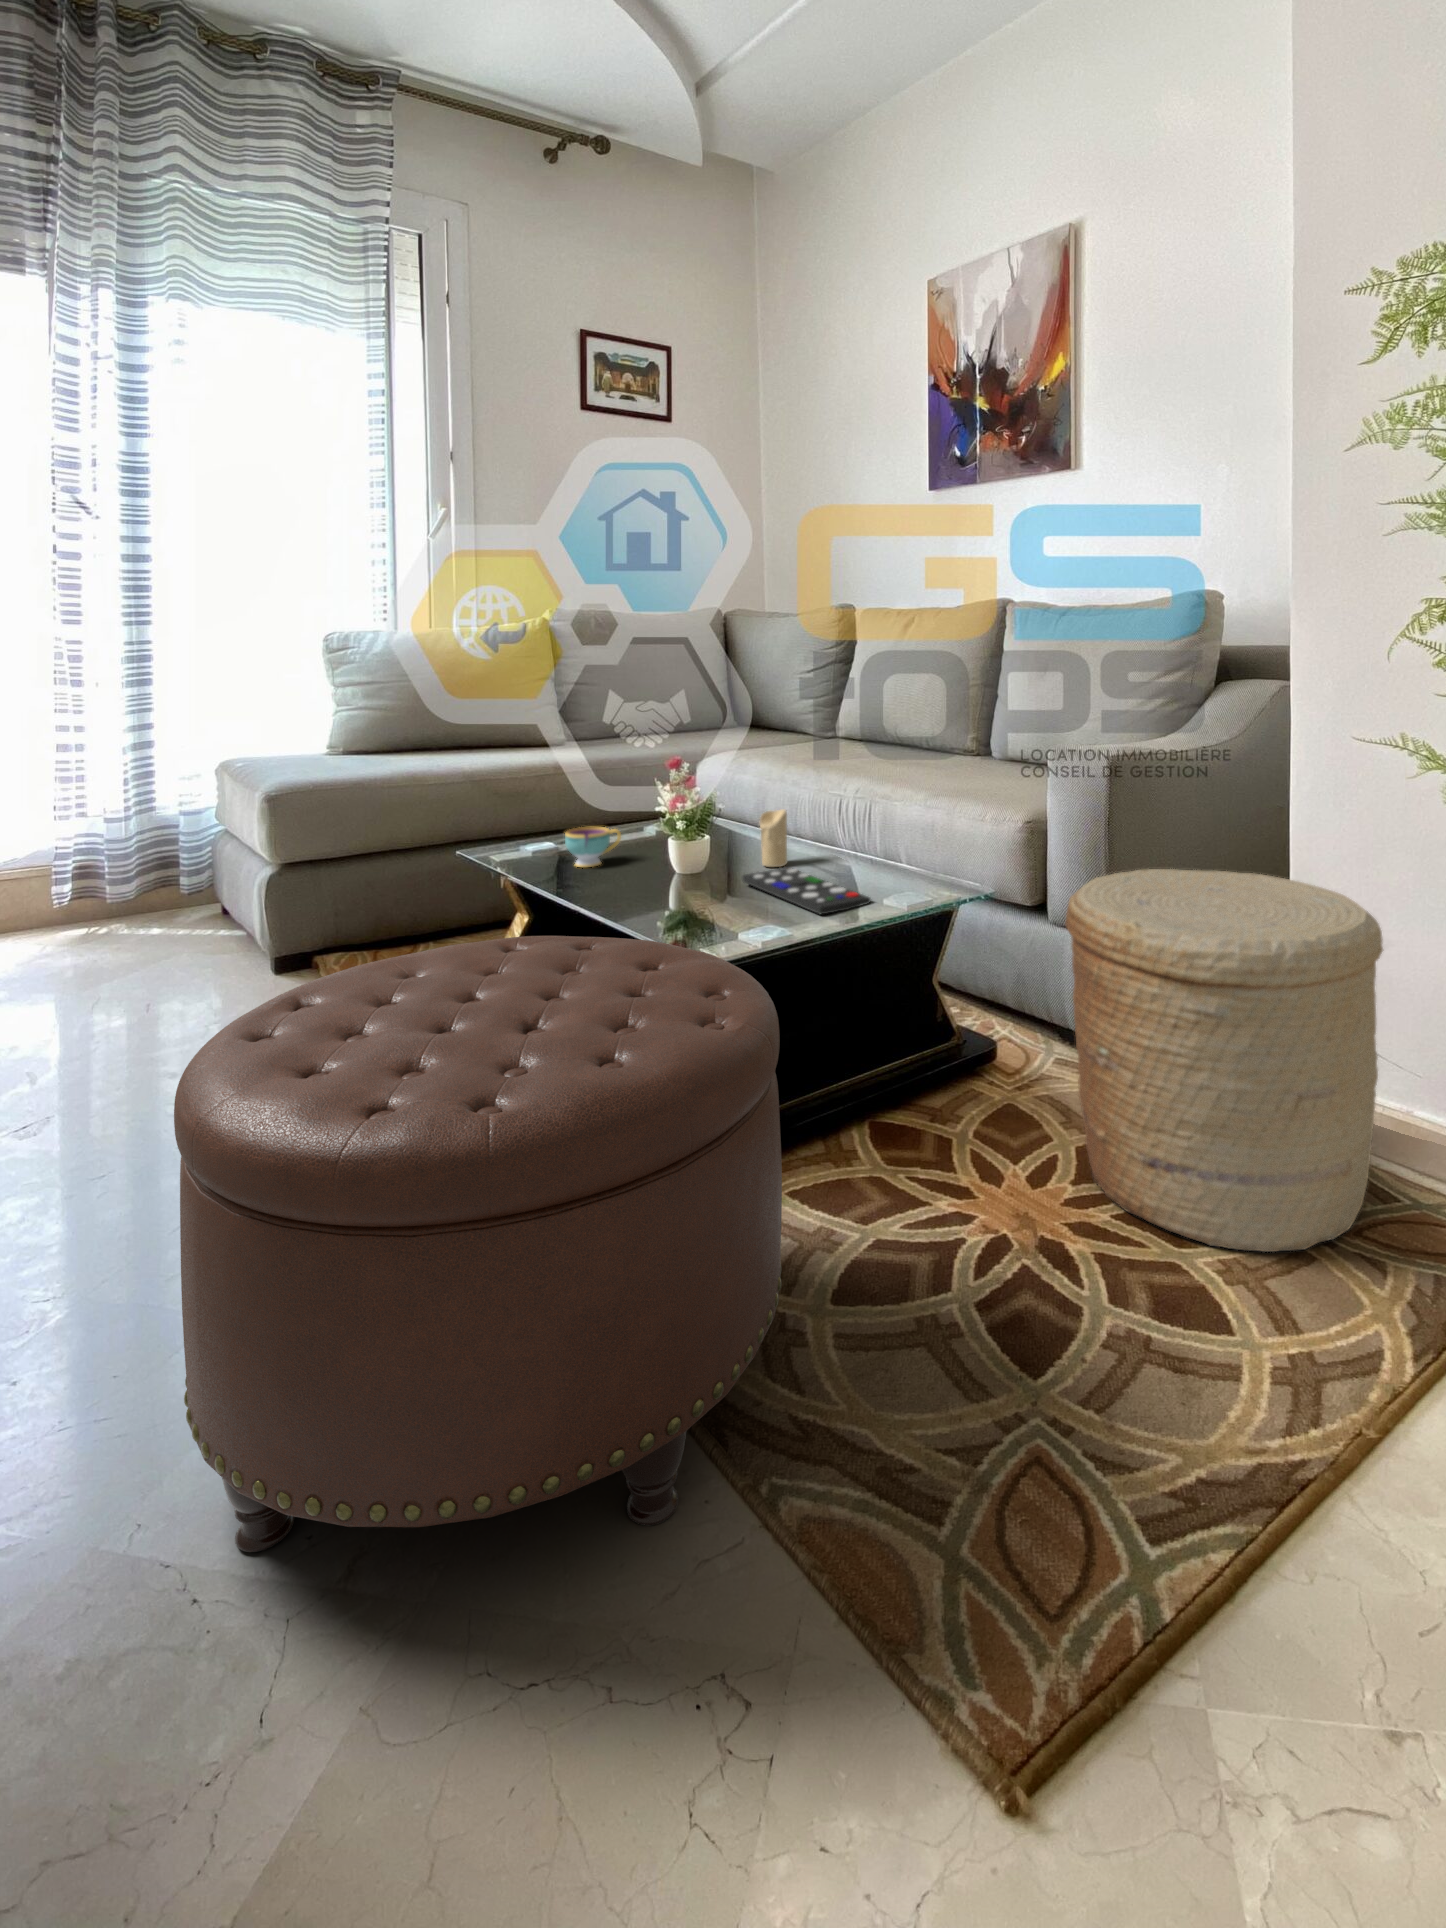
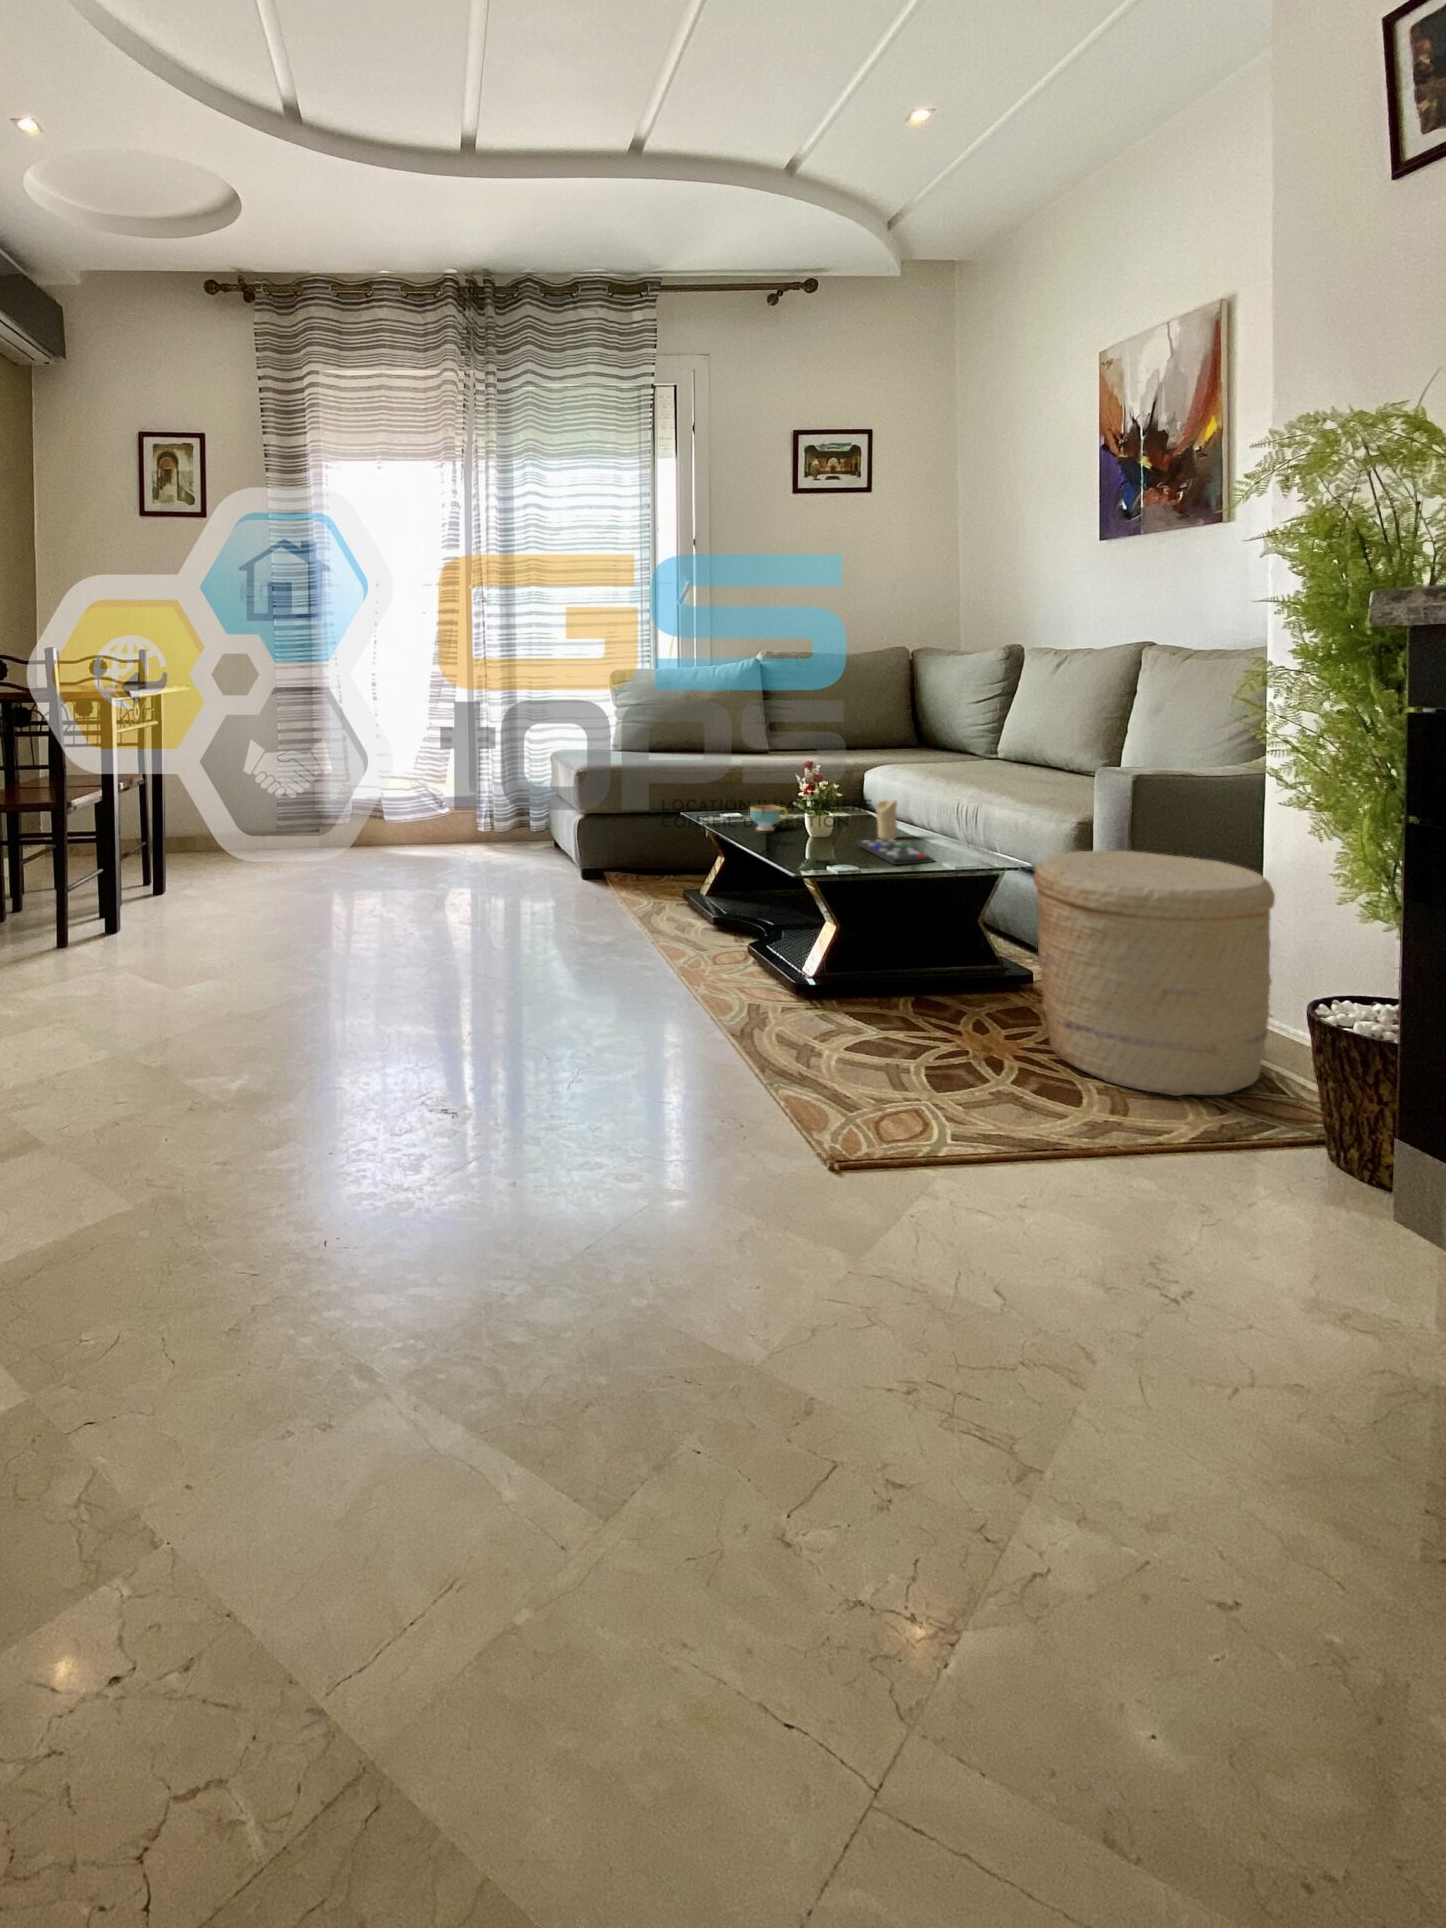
ottoman: present [174,936,782,1552] -> none [537,845,808,1092]

